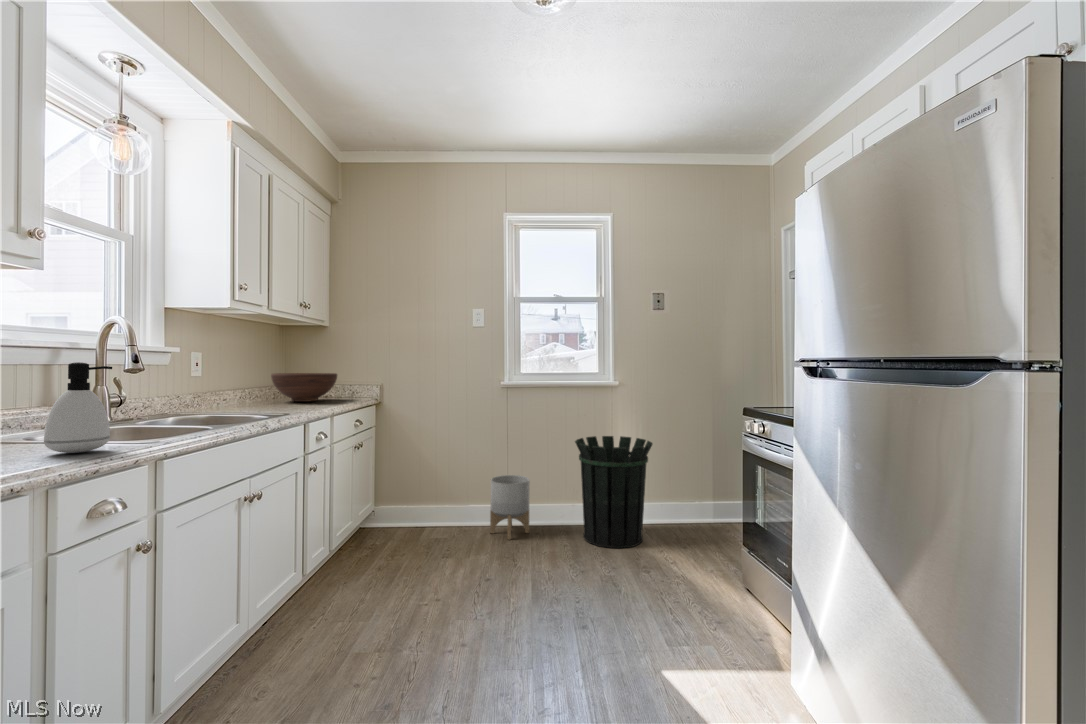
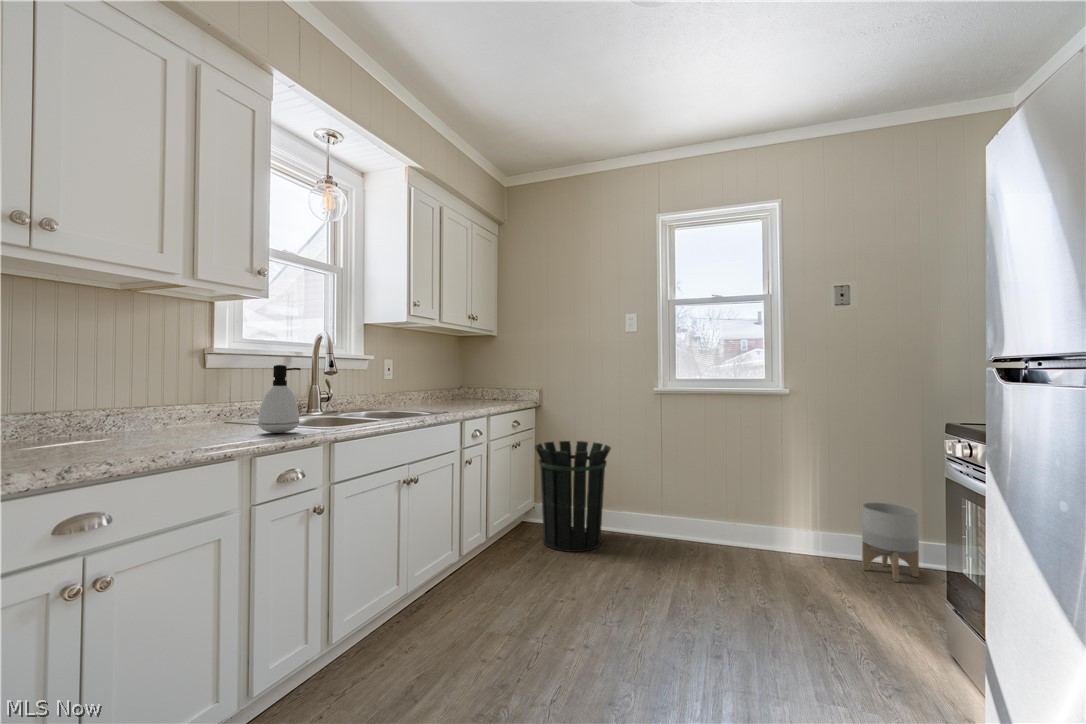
fruit bowl: present [271,373,337,402] -> none [446,378,500,403]
waste bin: present [575,436,652,548] -> present [535,441,611,552]
planter: present [490,475,530,540] -> present [862,502,919,582]

